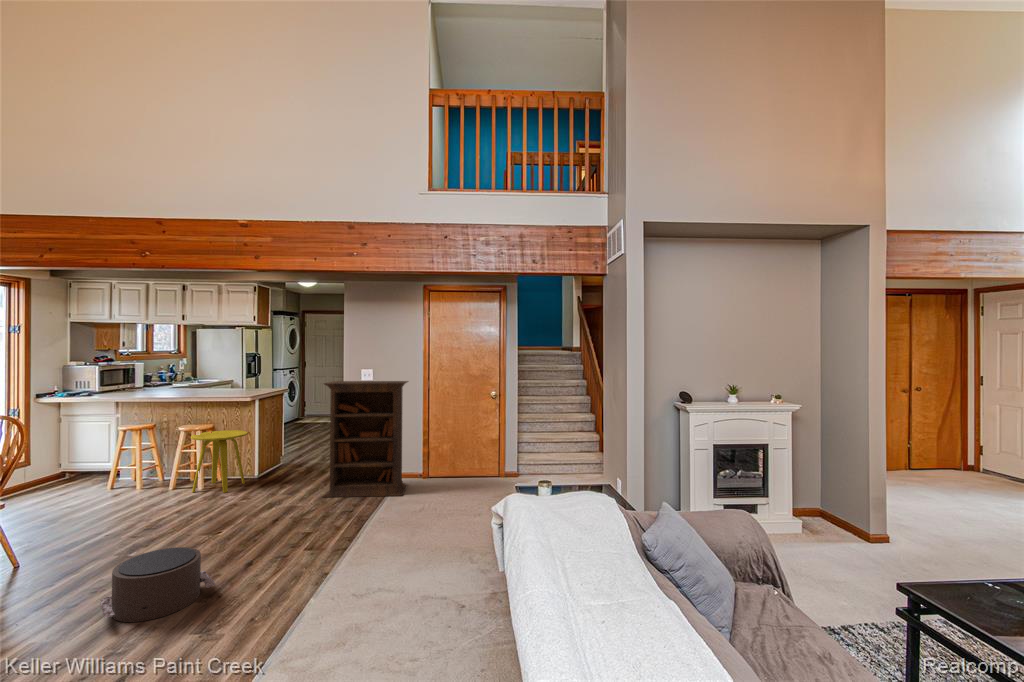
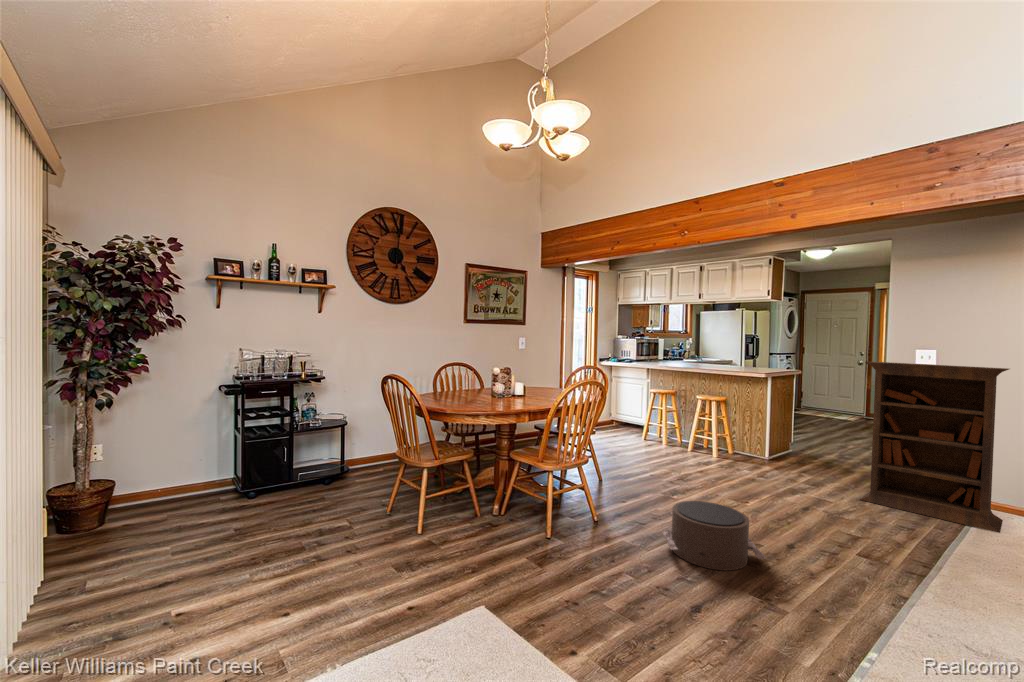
side table: present [191,430,248,493] -> none [708,403,763,466]

